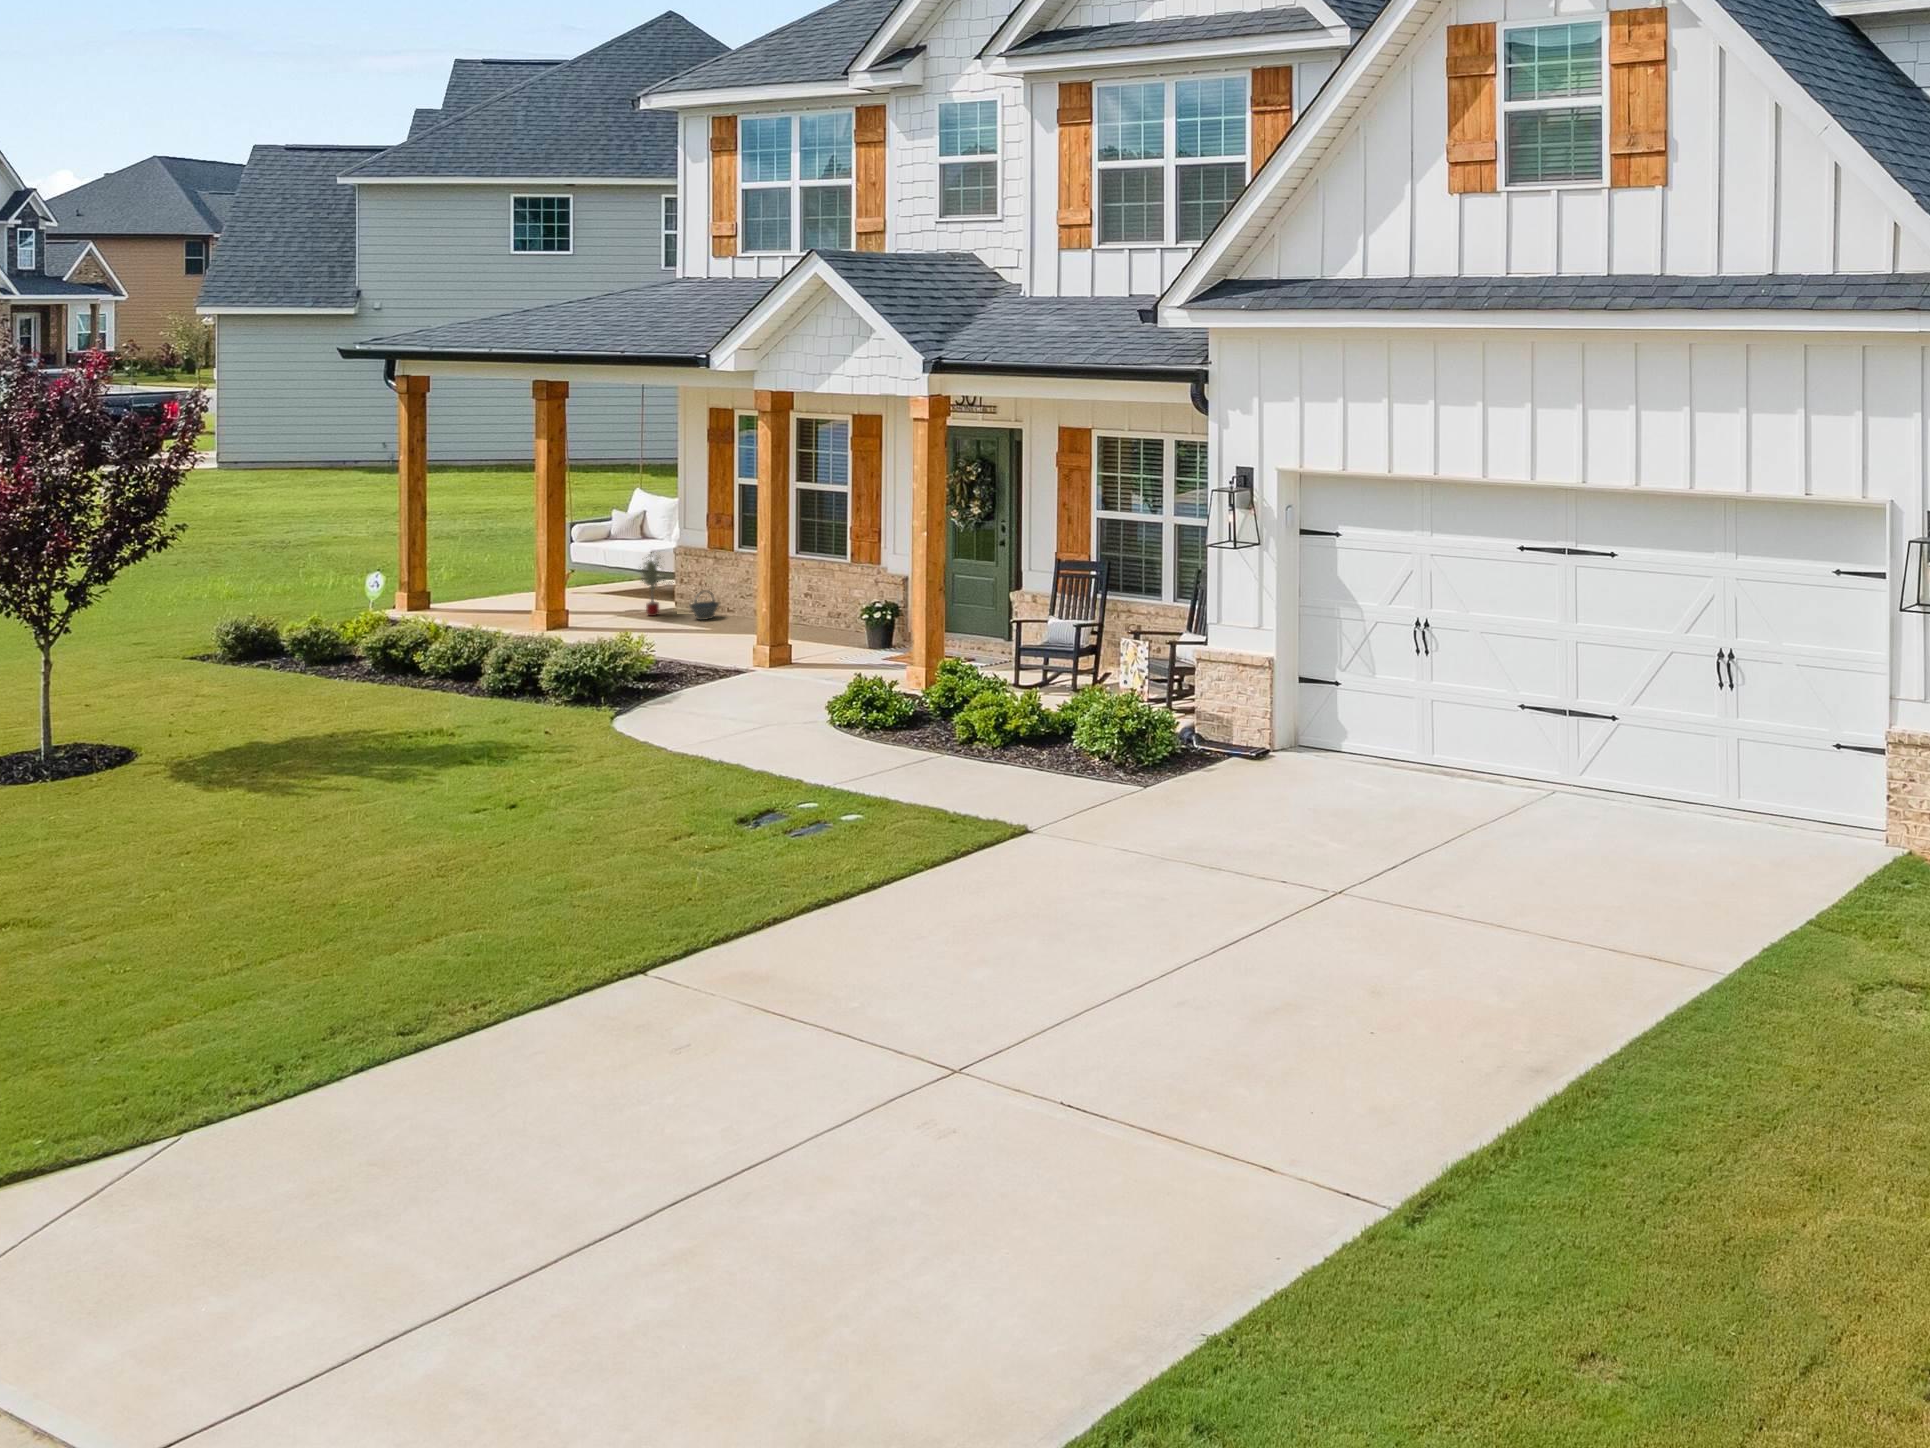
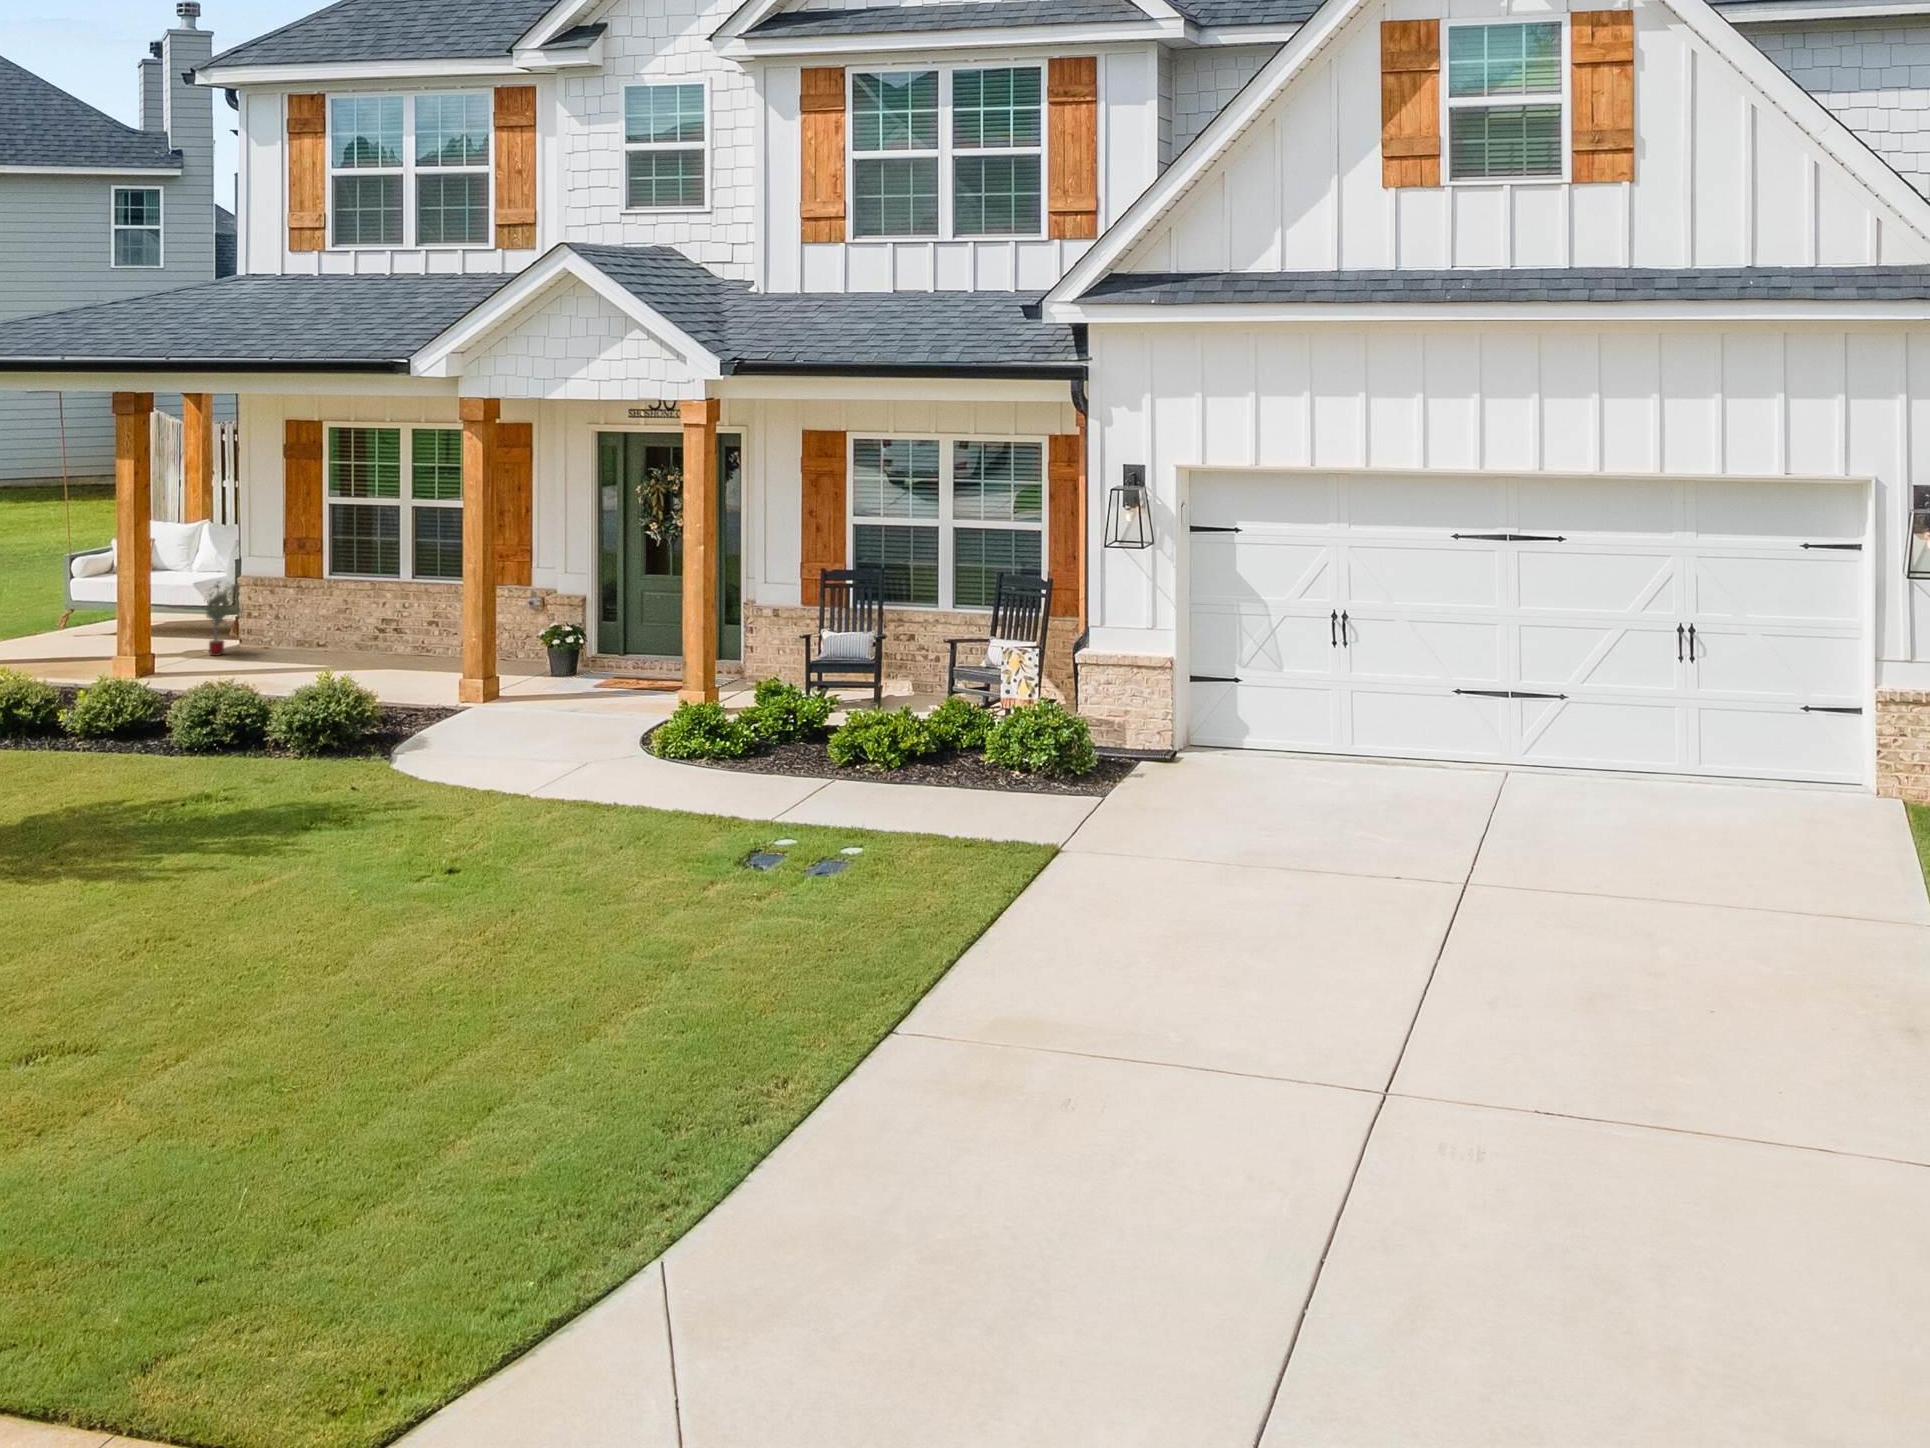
bucket: present [690,590,719,620] -> none [270,624,305,657]

